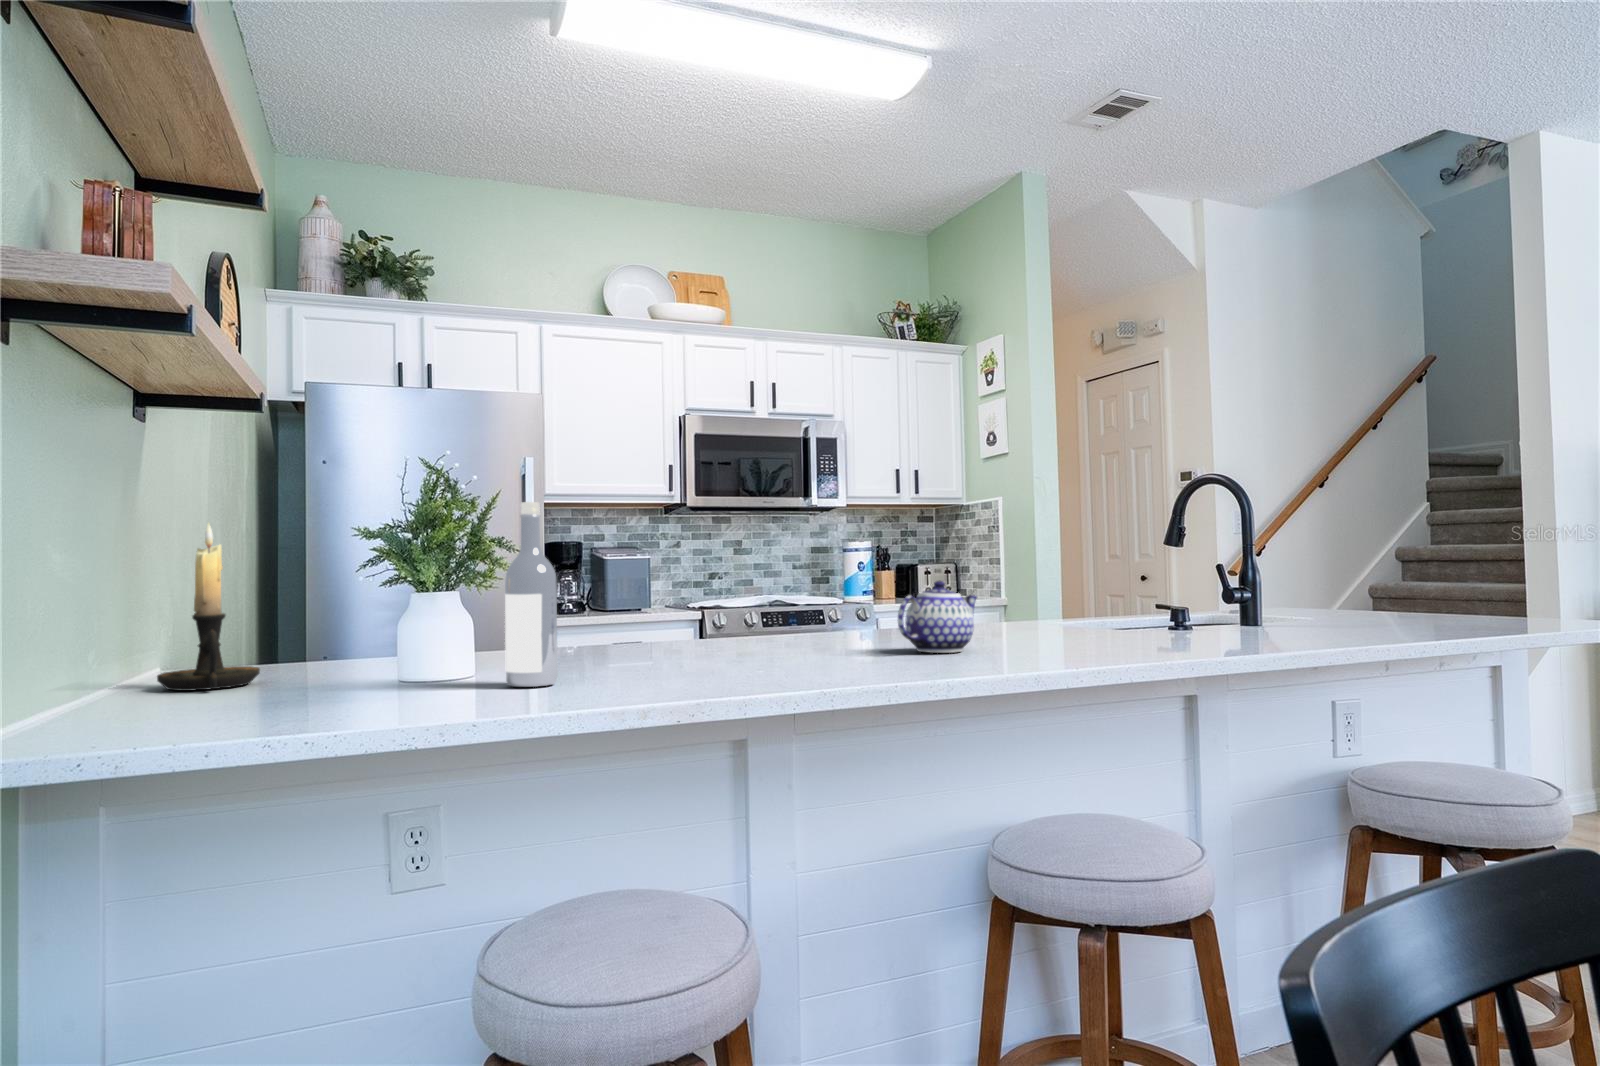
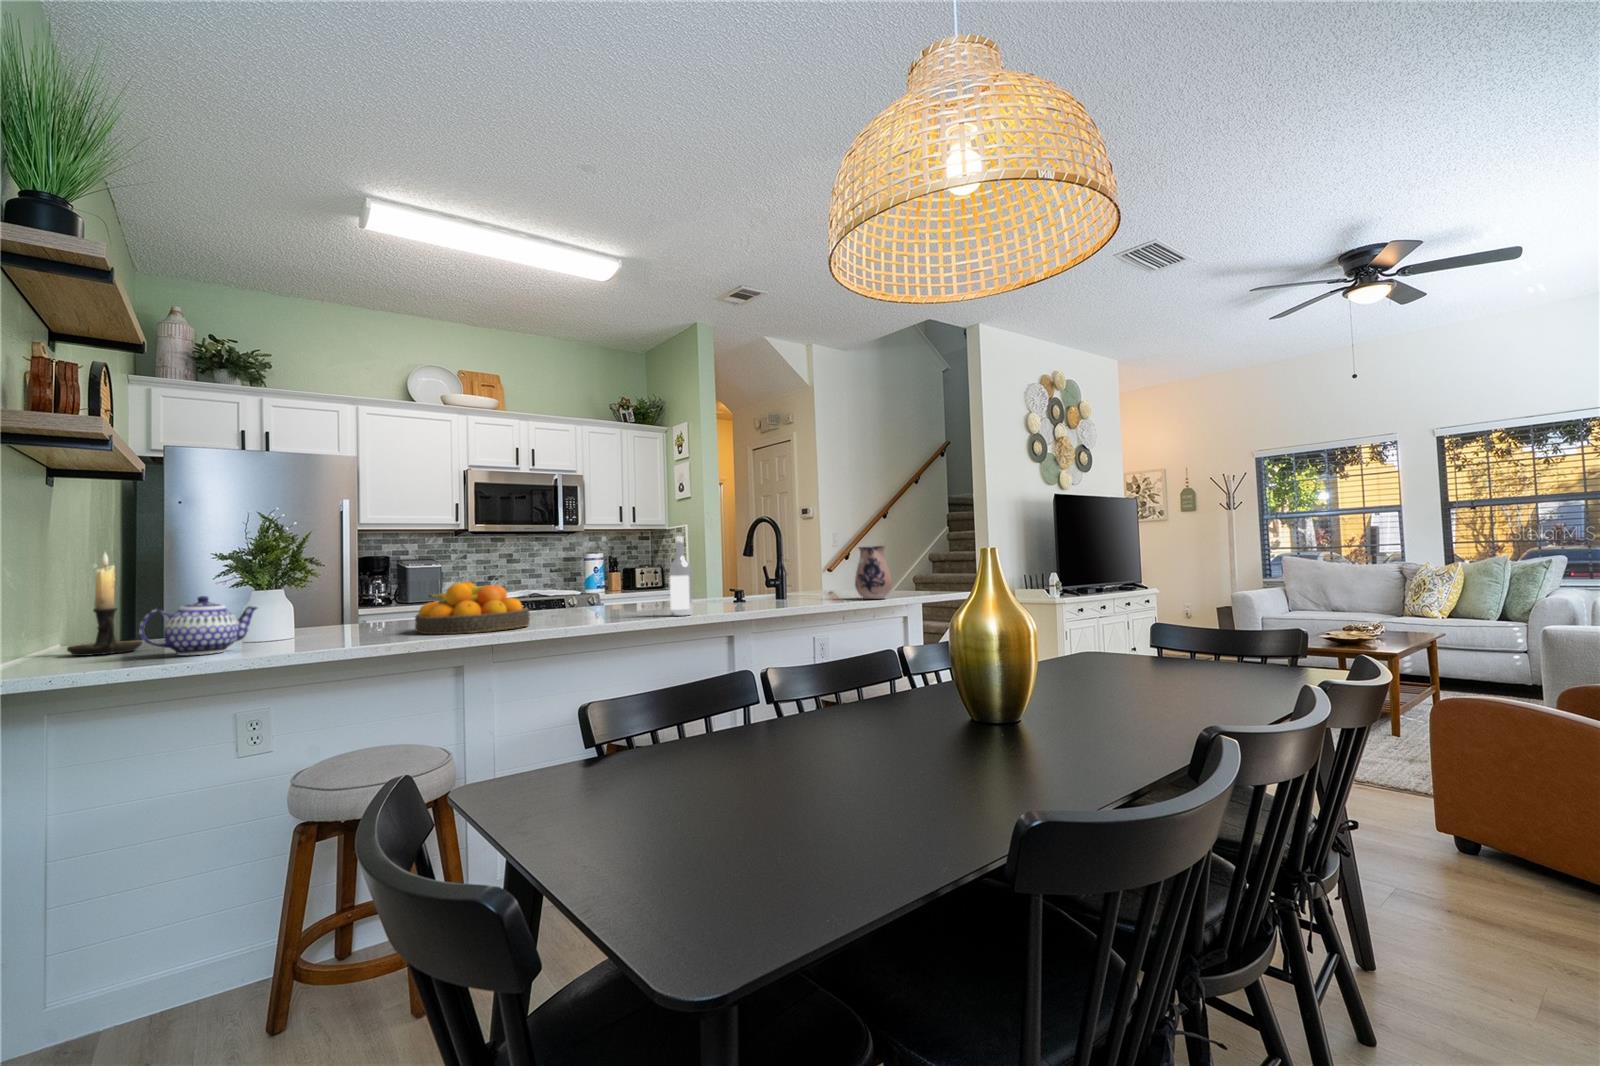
wine bottle: present [505,502,558,687] -> present [670,536,693,616]
ceramic pitcher: none [1385,529,1468,631] -> present [855,546,892,599]
teapot: present [898,581,977,653] -> present [139,596,257,655]
fruit bowl: none [655,582,840,676] -> present [415,582,530,634]

